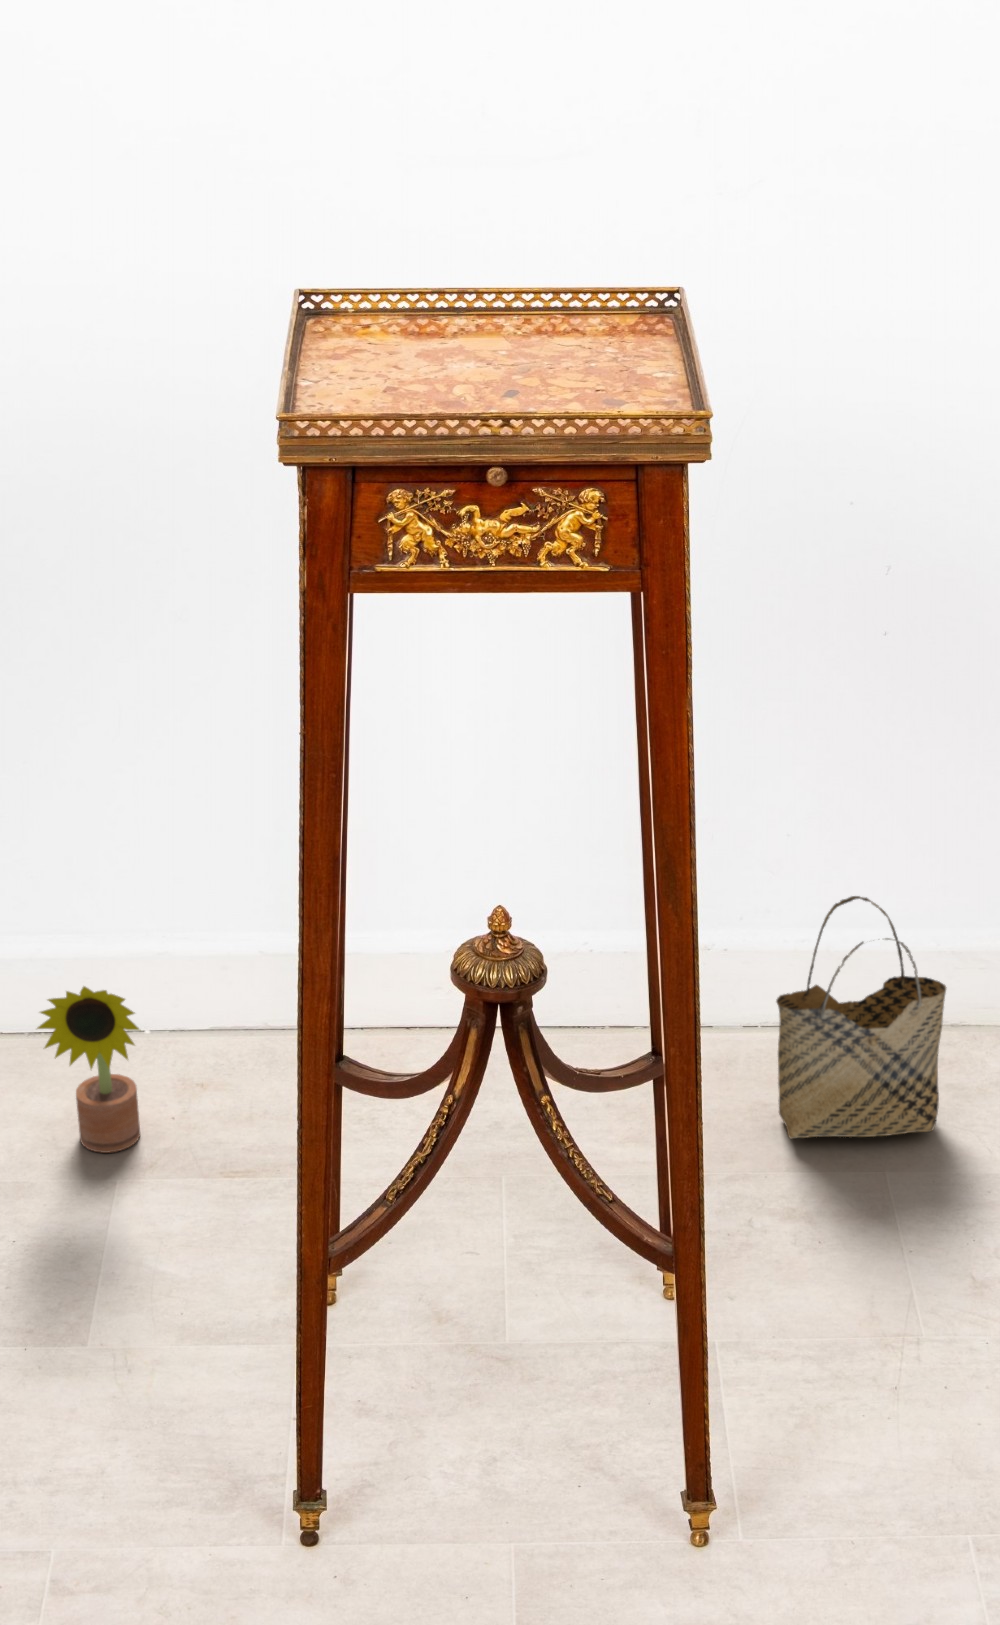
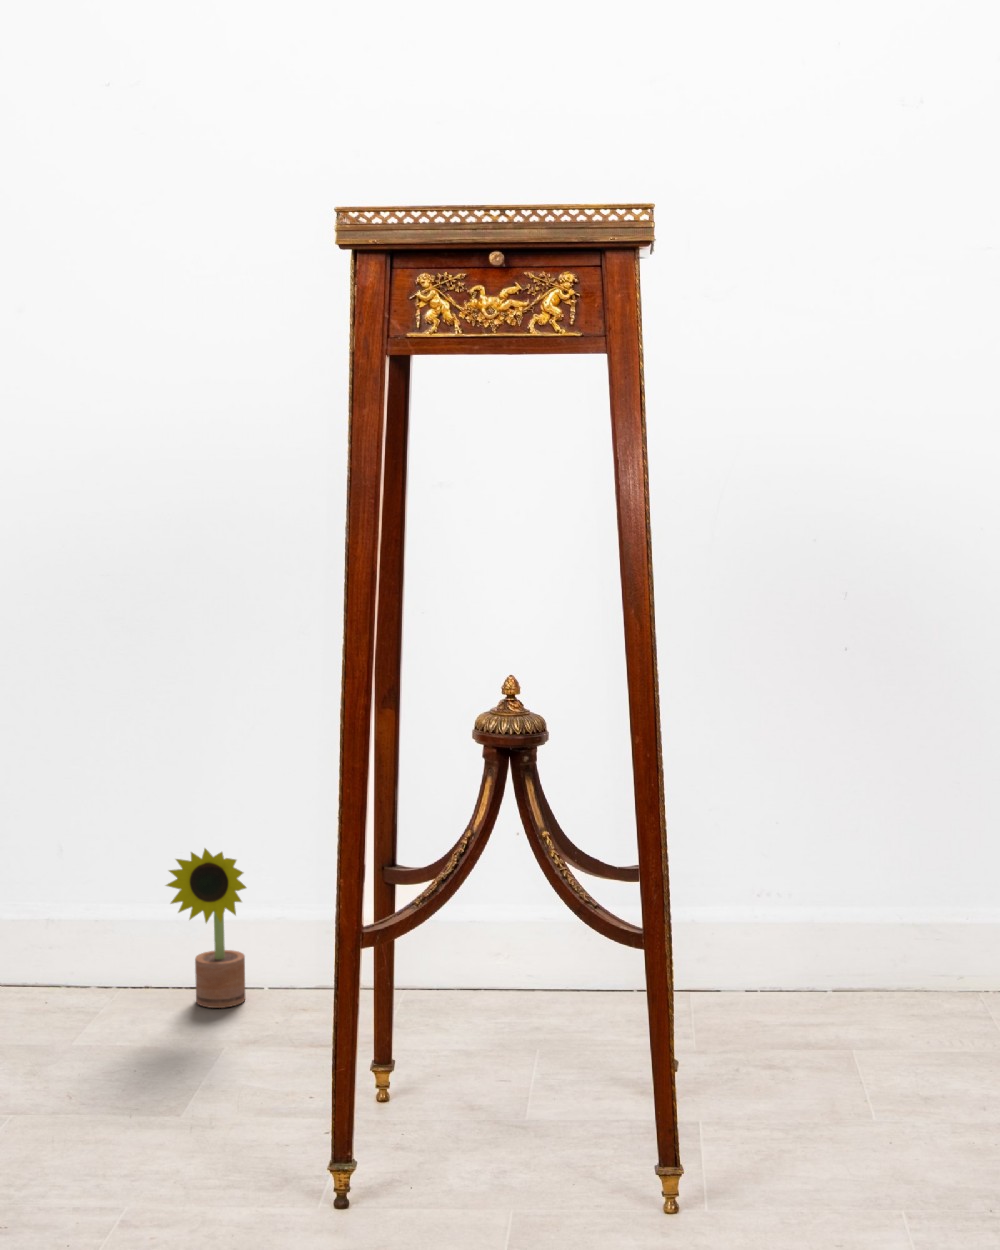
woven basket: present [776,896,946,1139] -> none [764,811,908,1012]

